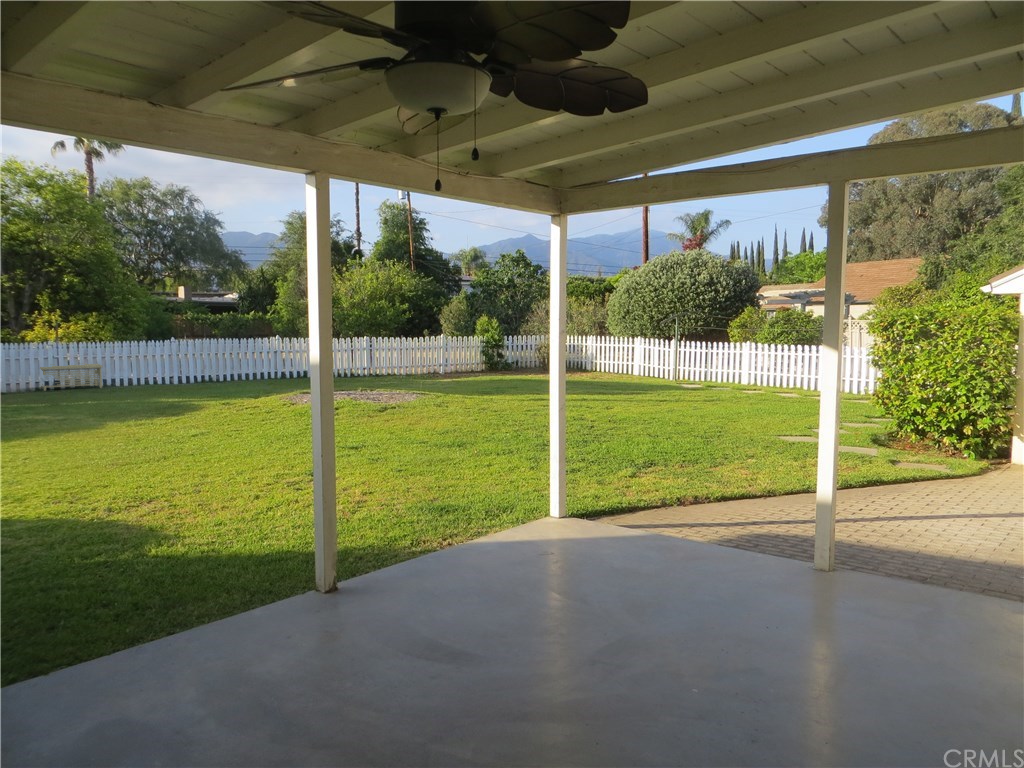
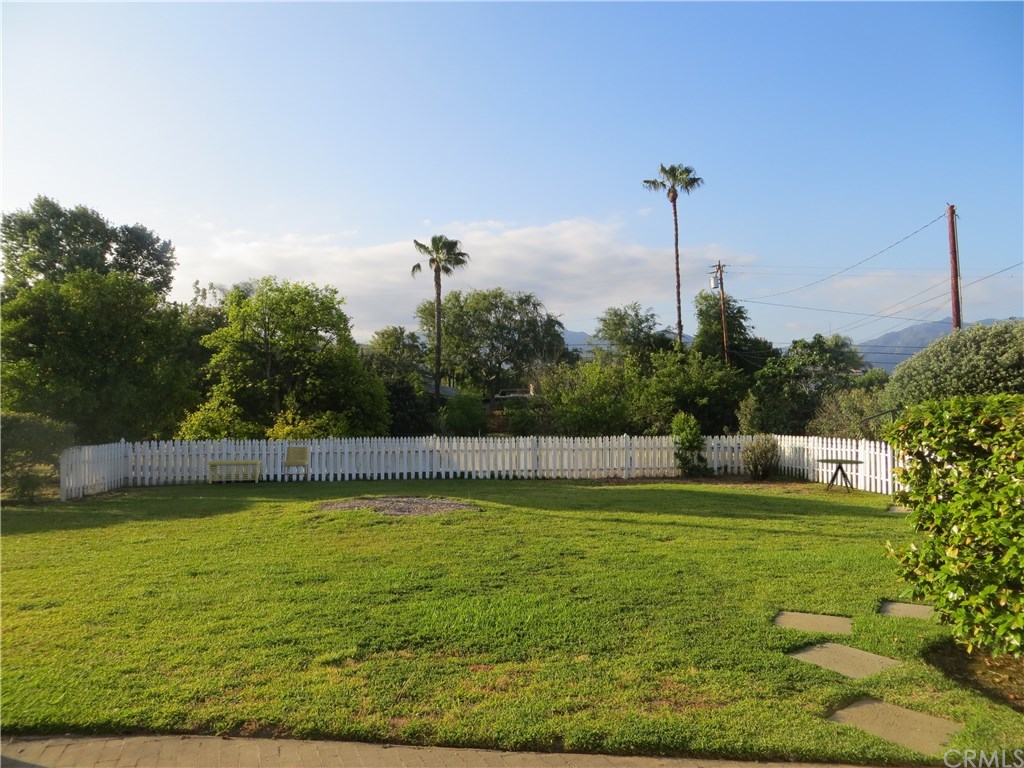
chair: none [128,342,159,387] -> present [284,441,308,482]
round table: none [607,353,640,377] -> present [816,459,864,492]

